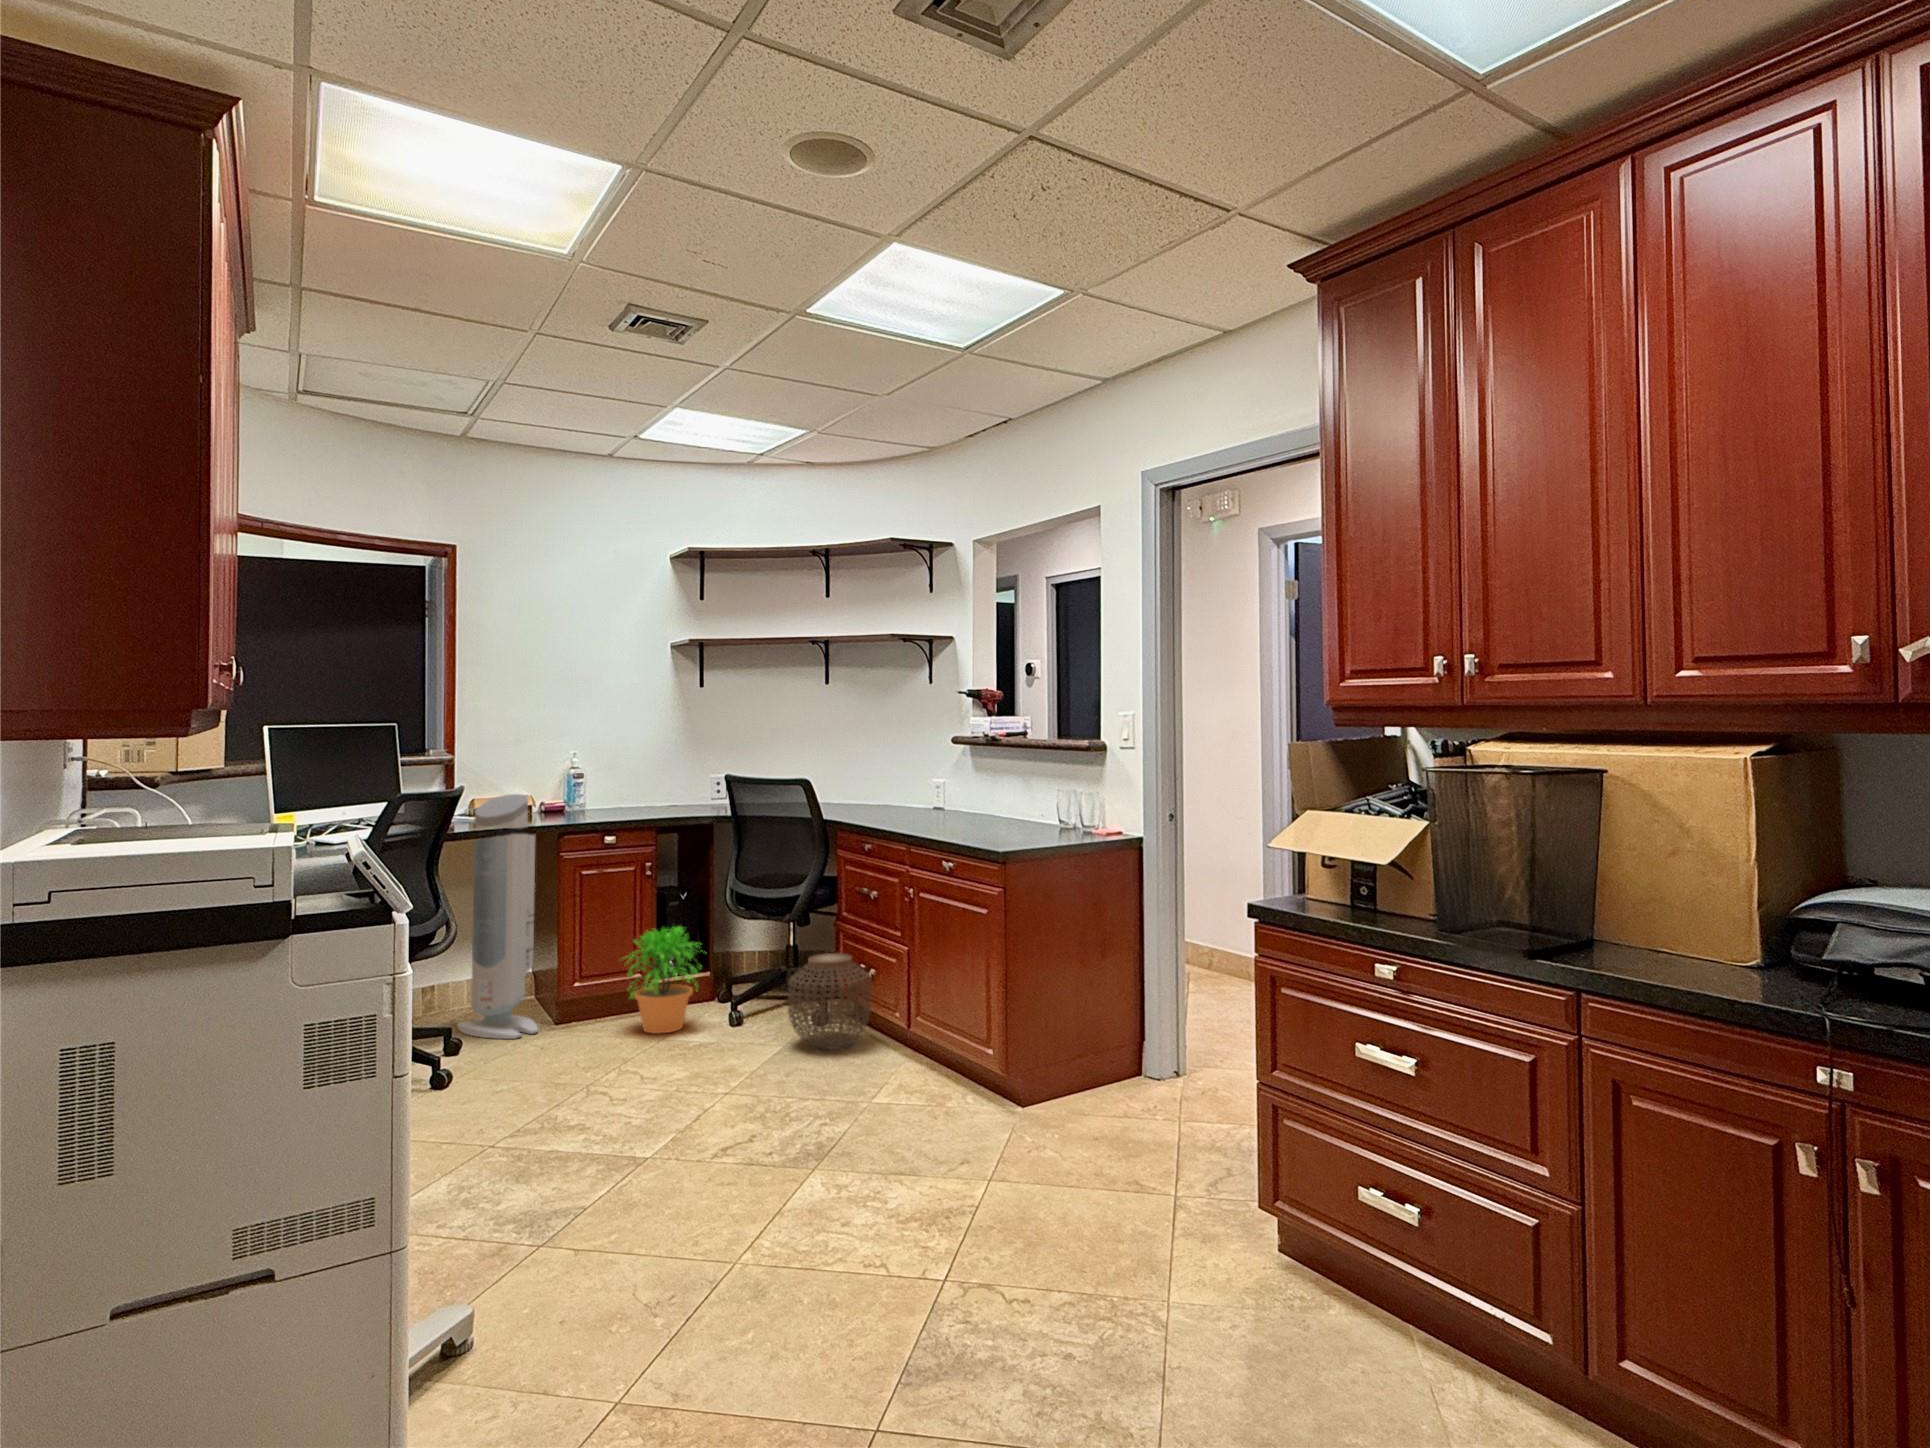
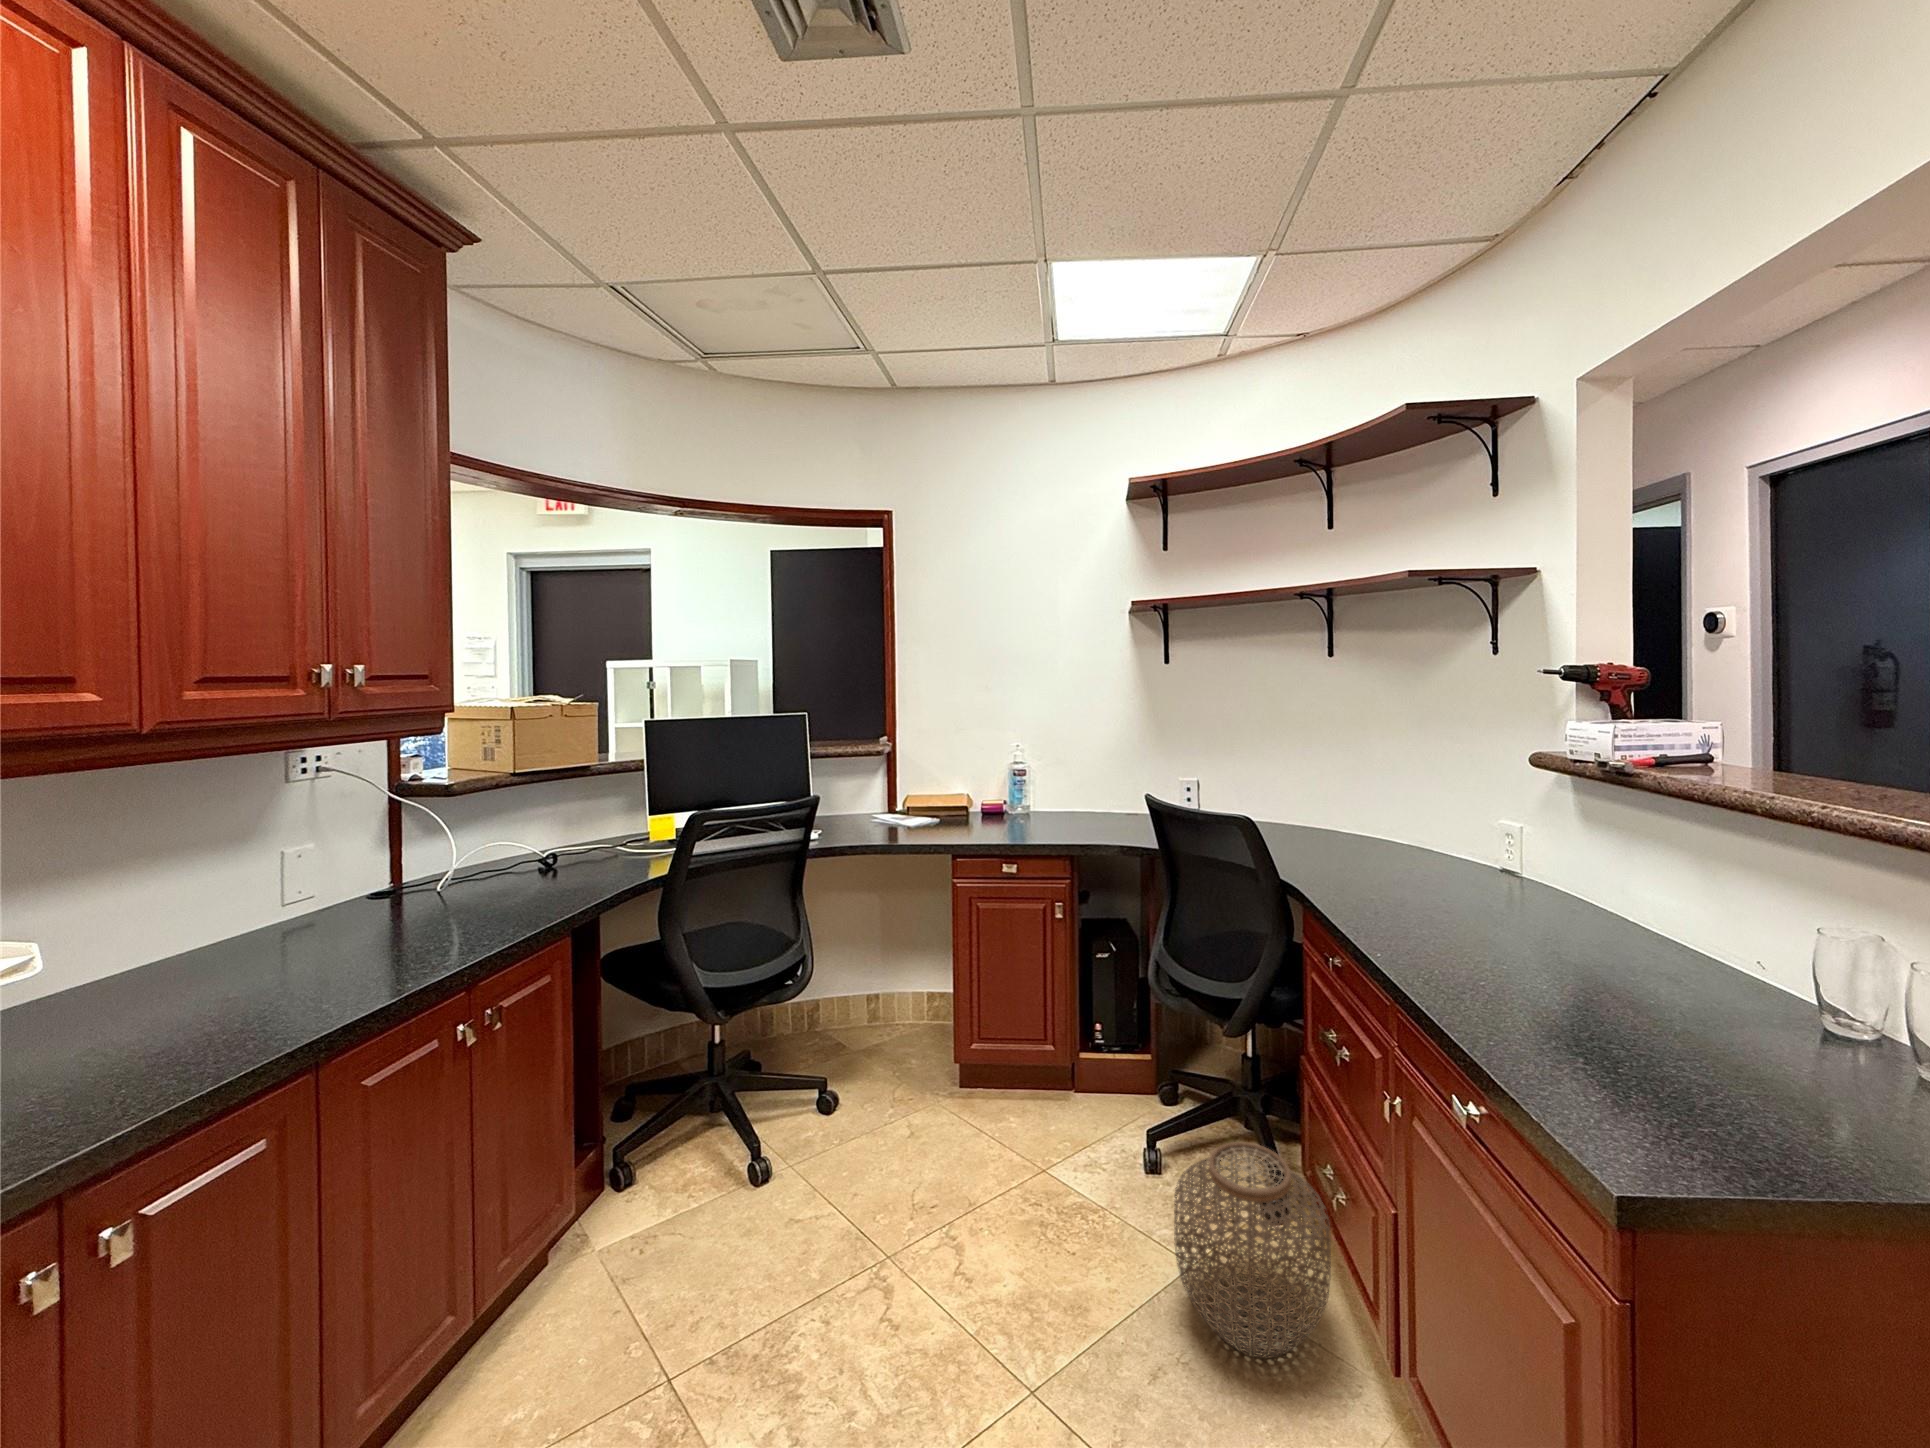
air purifier: present [458,794,538,1039] -> none [876,798,943,1097]
potted plant: present [628,927,701,1034] -> none [1000,997,1110,1156]

